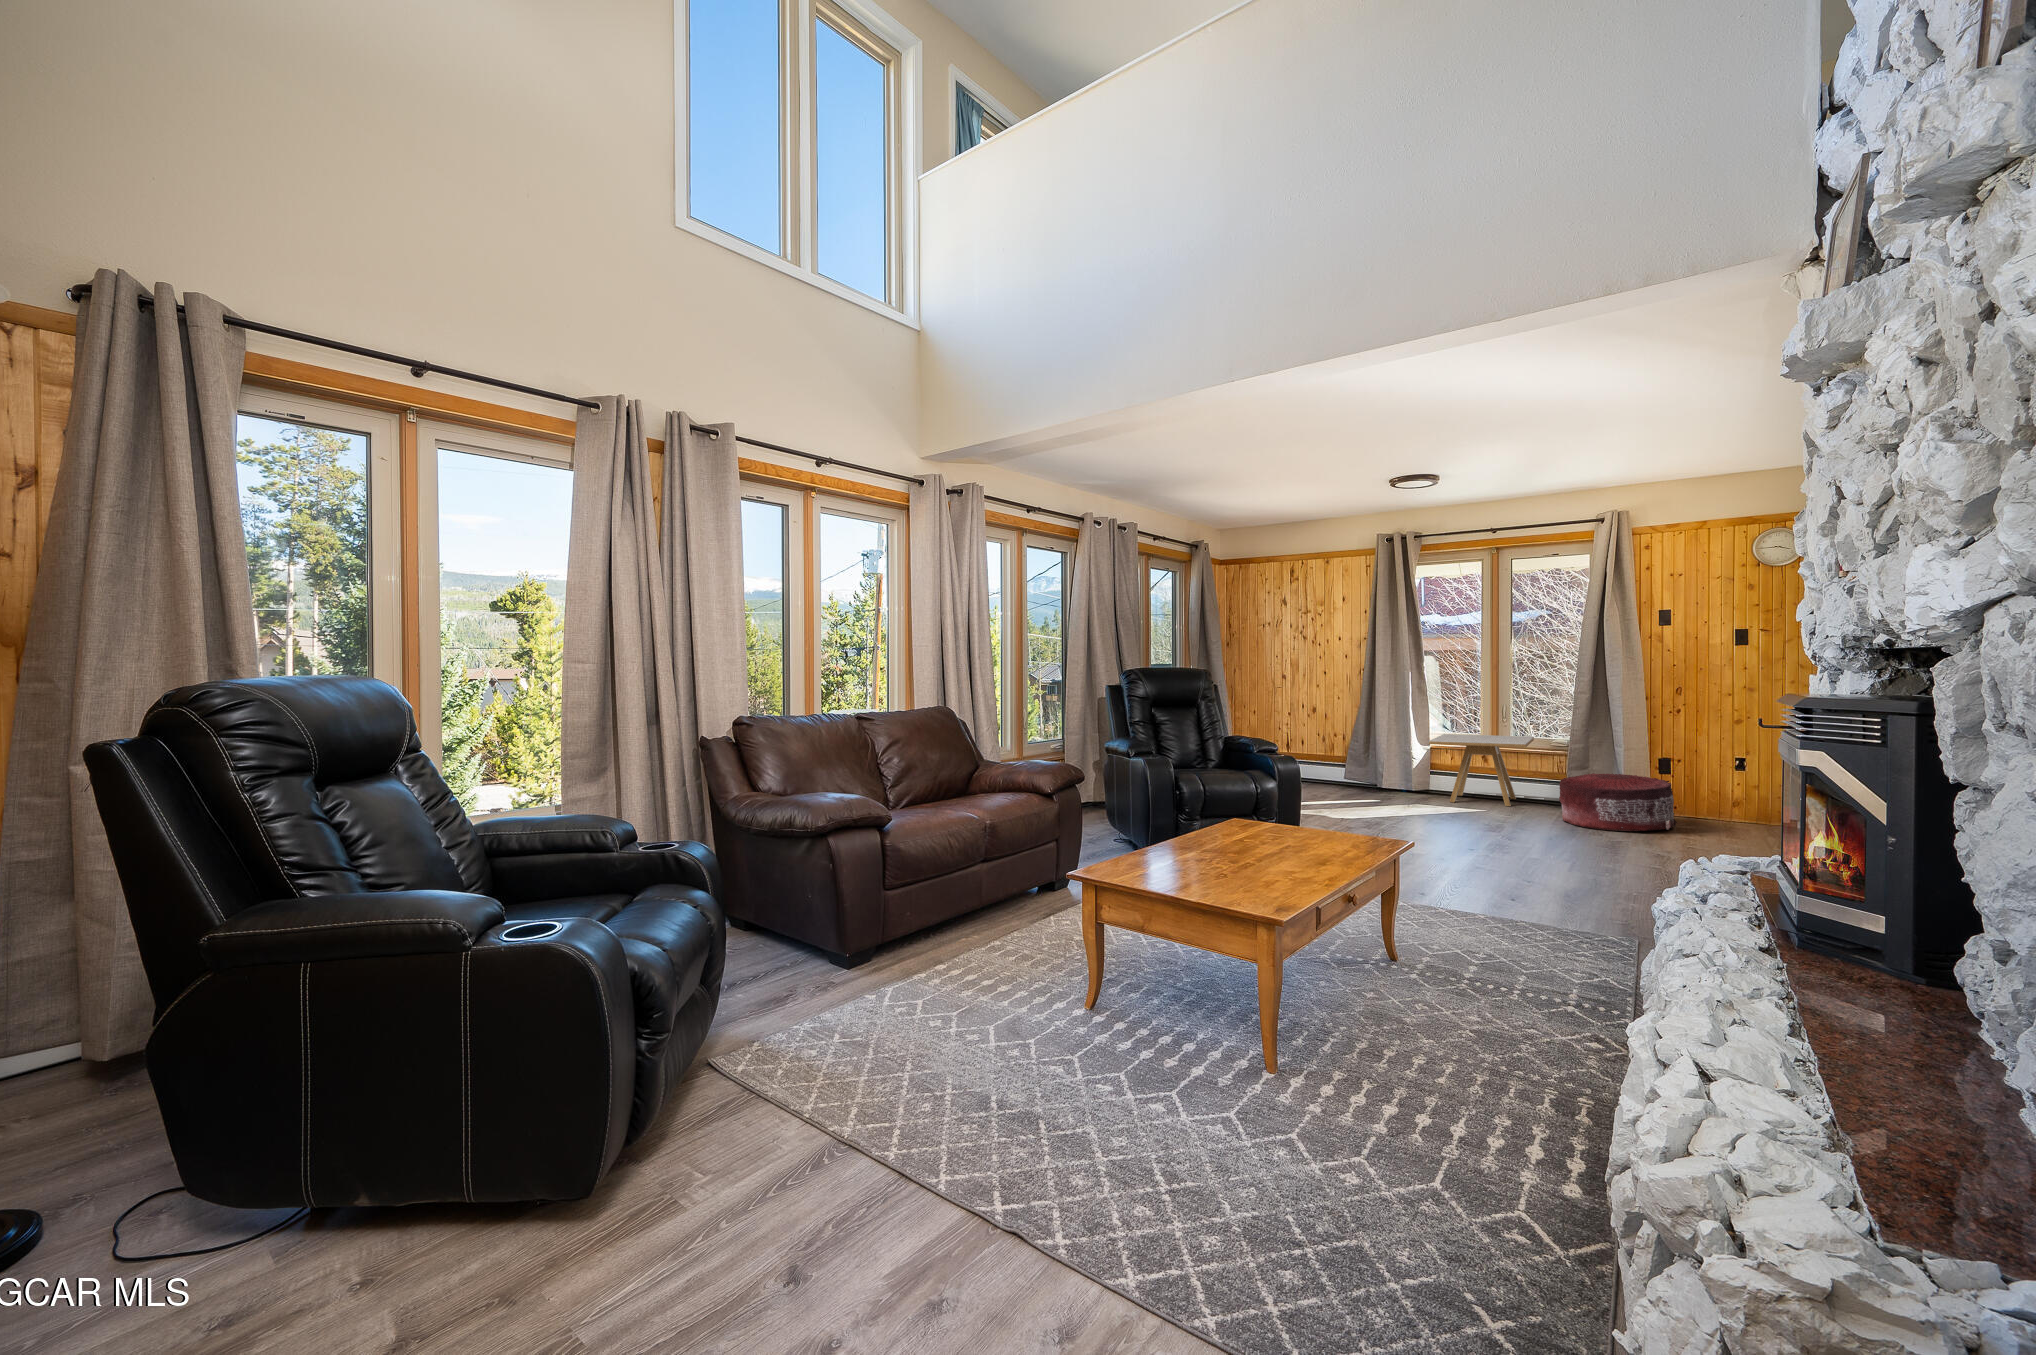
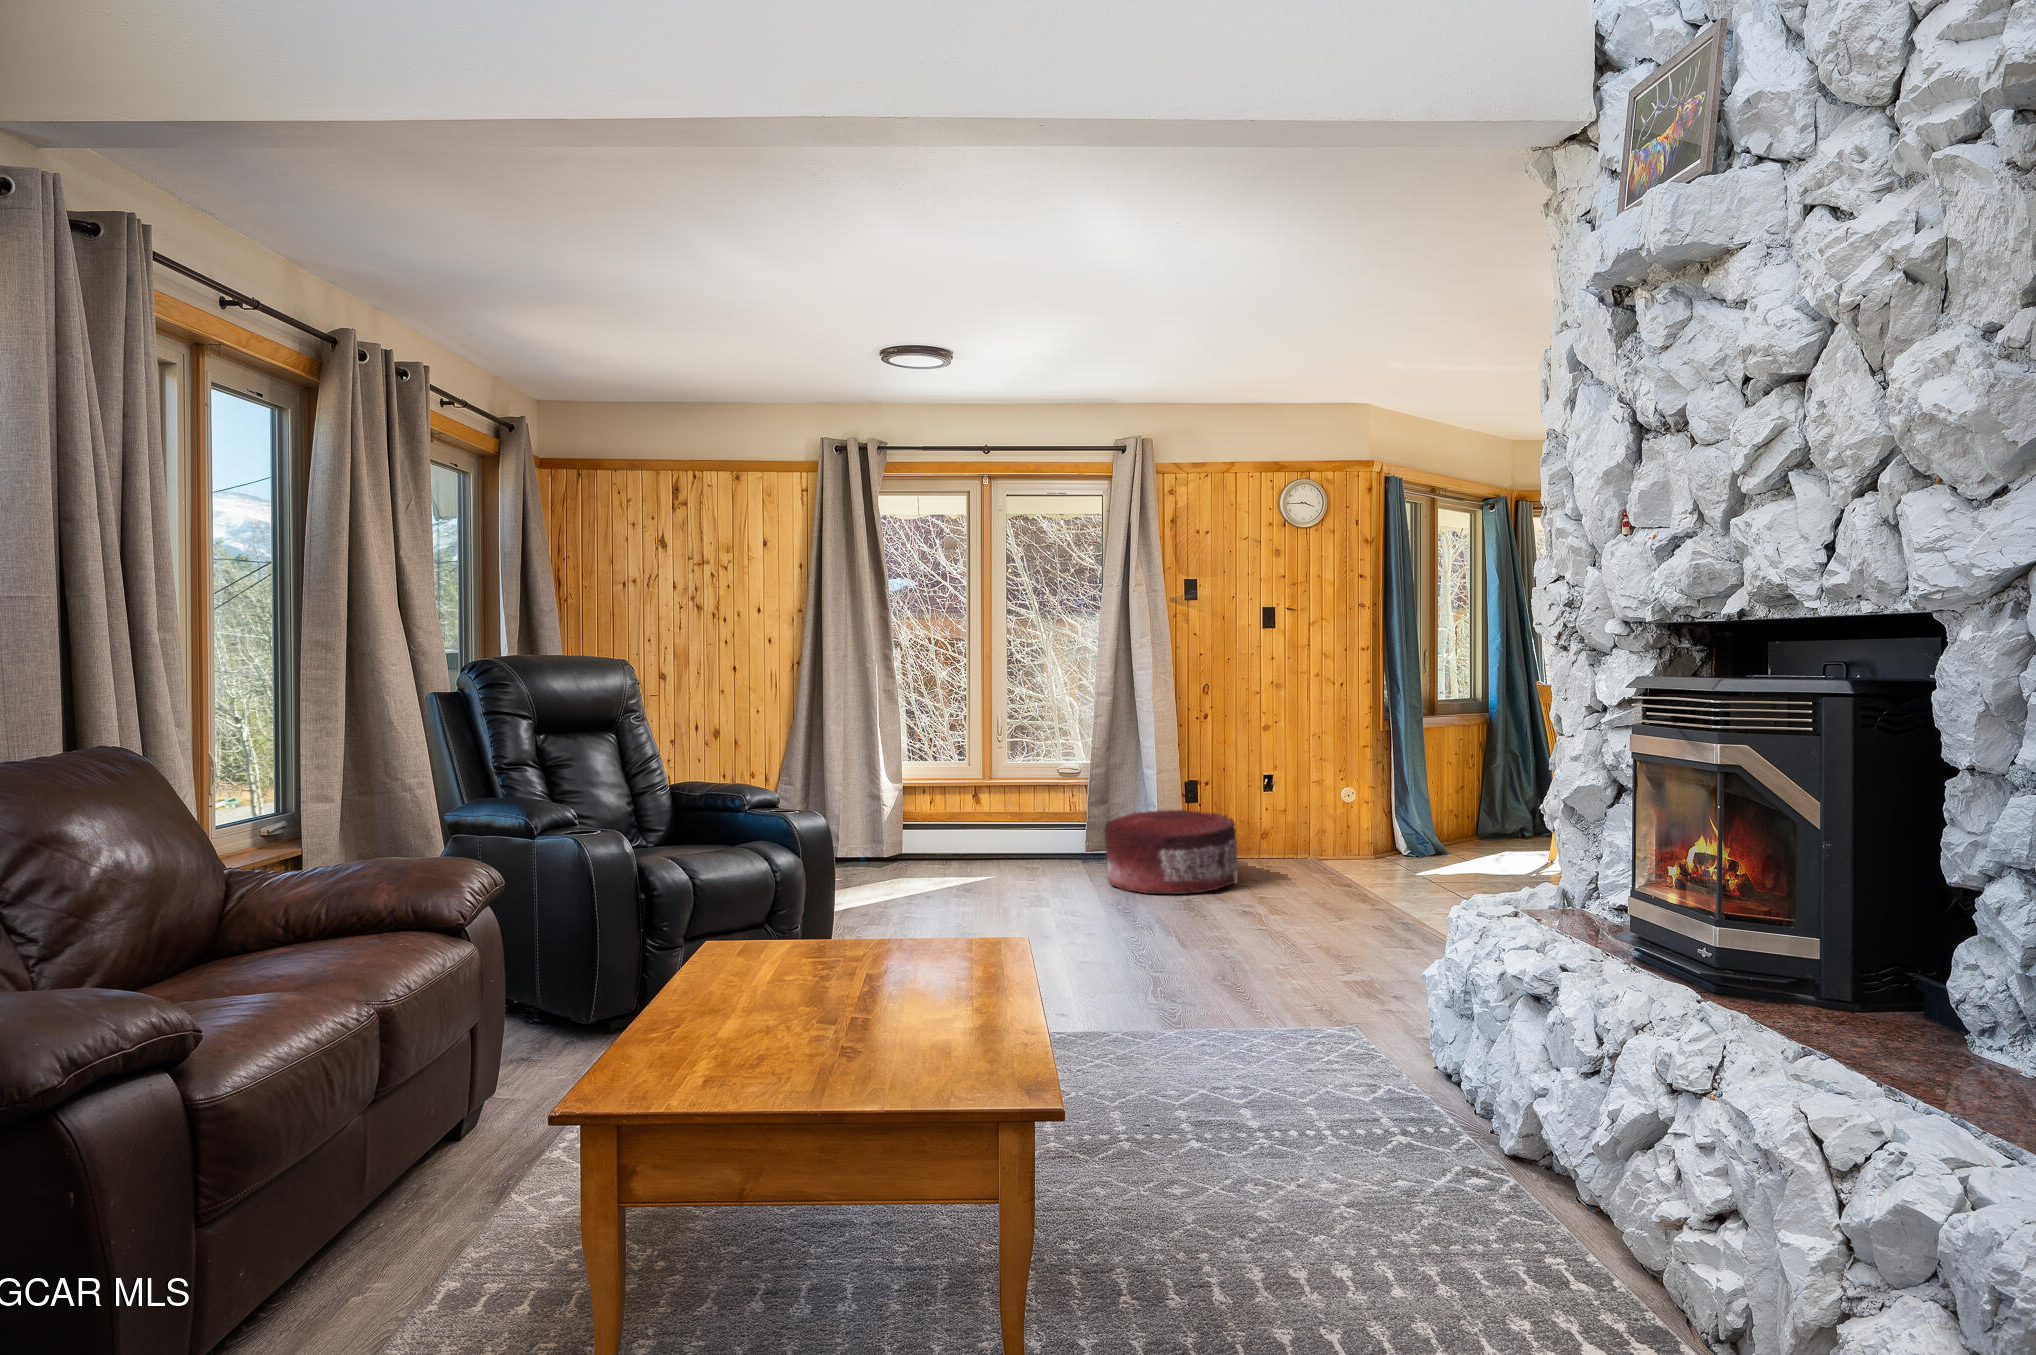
side table: present [1429,734,1534,806] -> none [918,760,1050,871]

